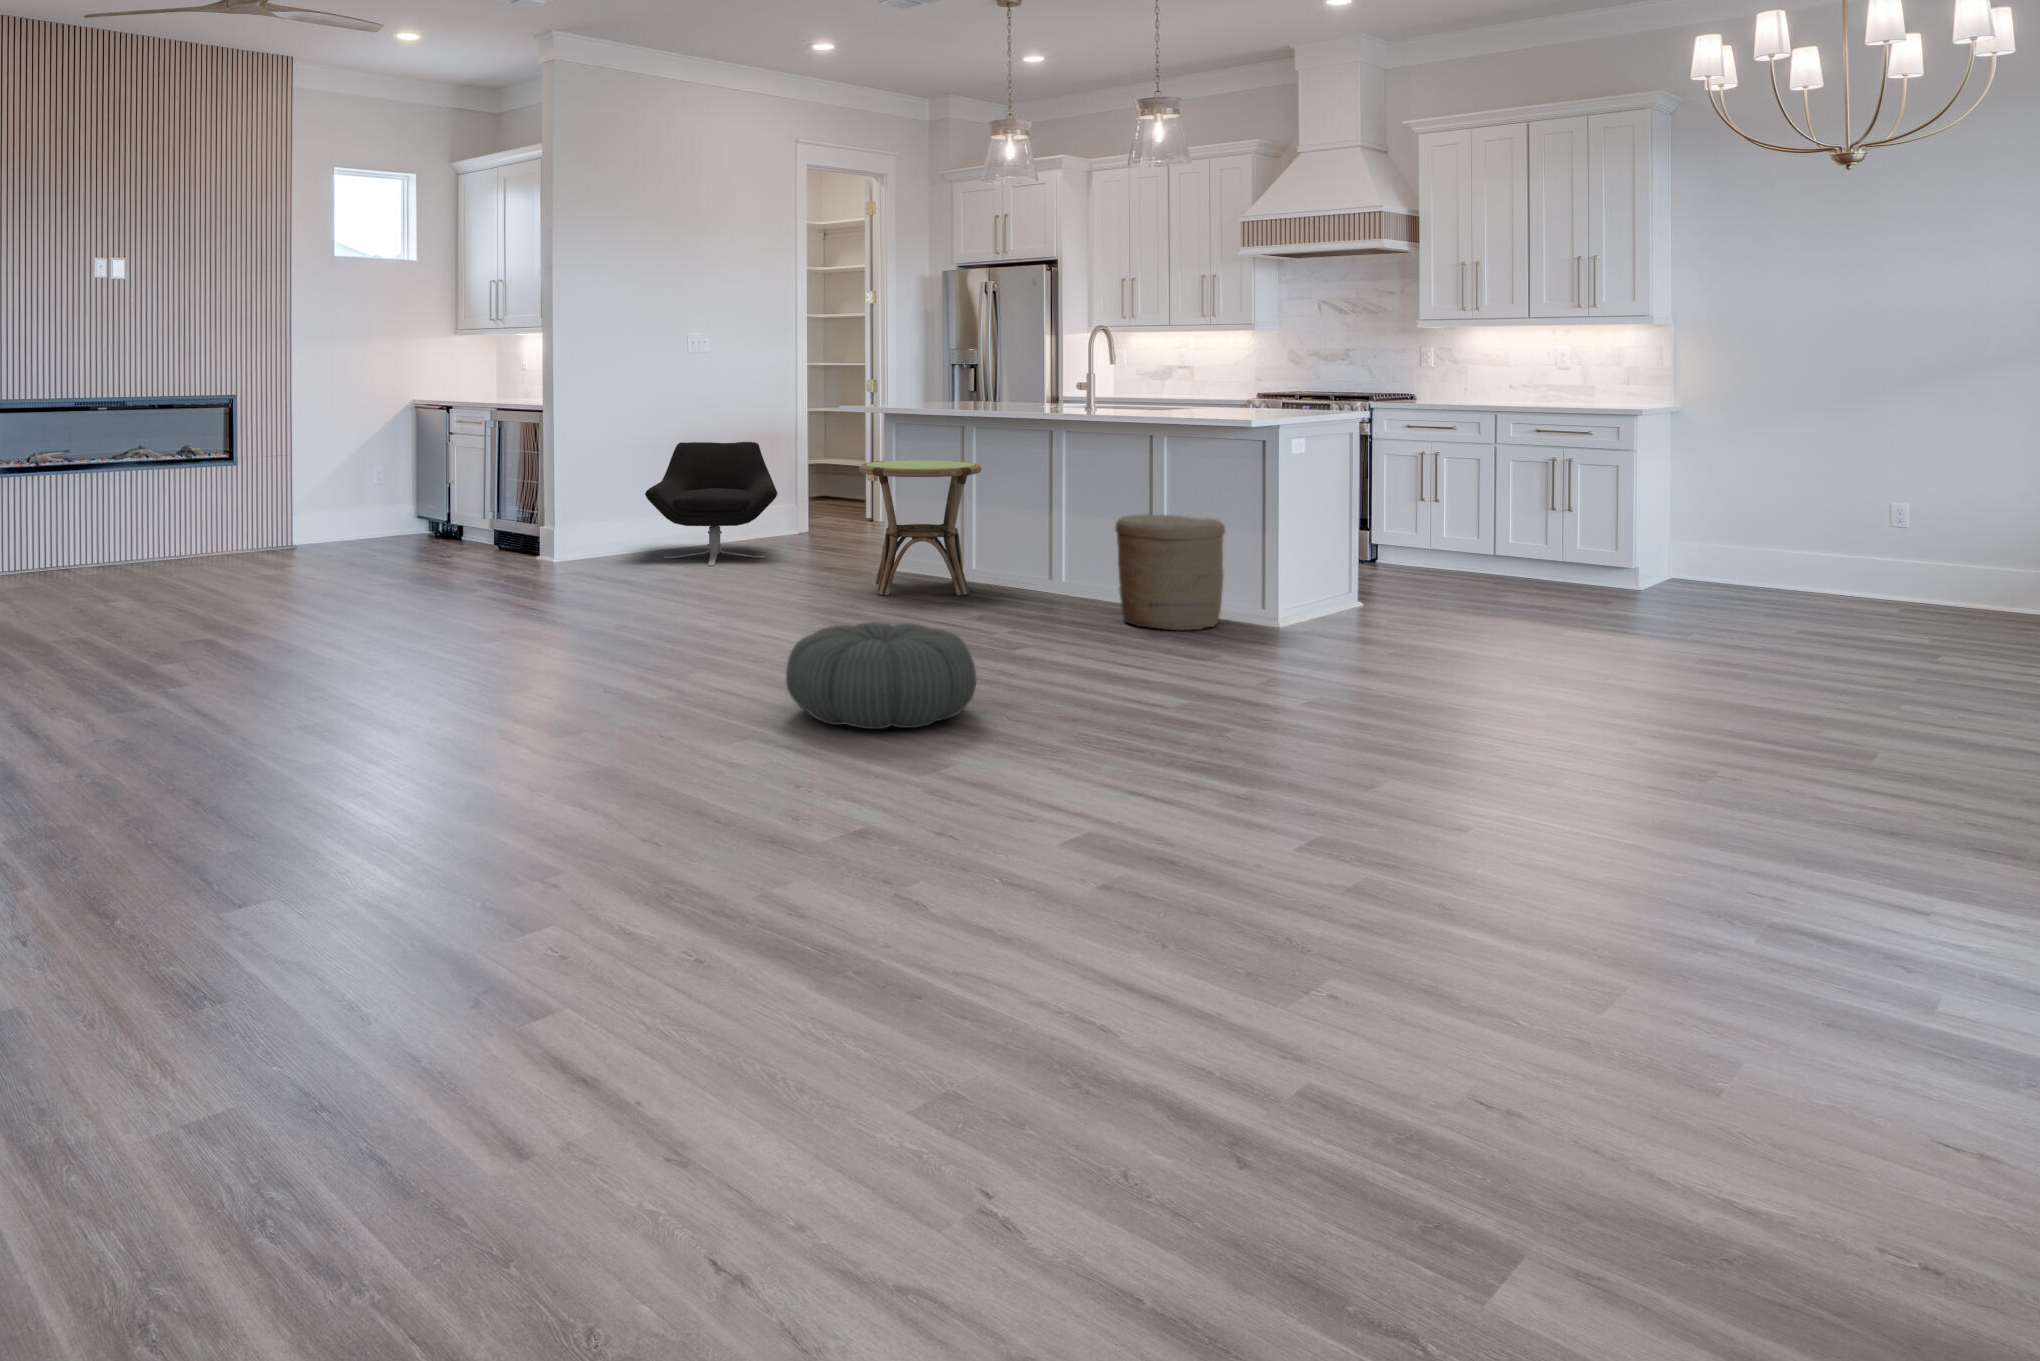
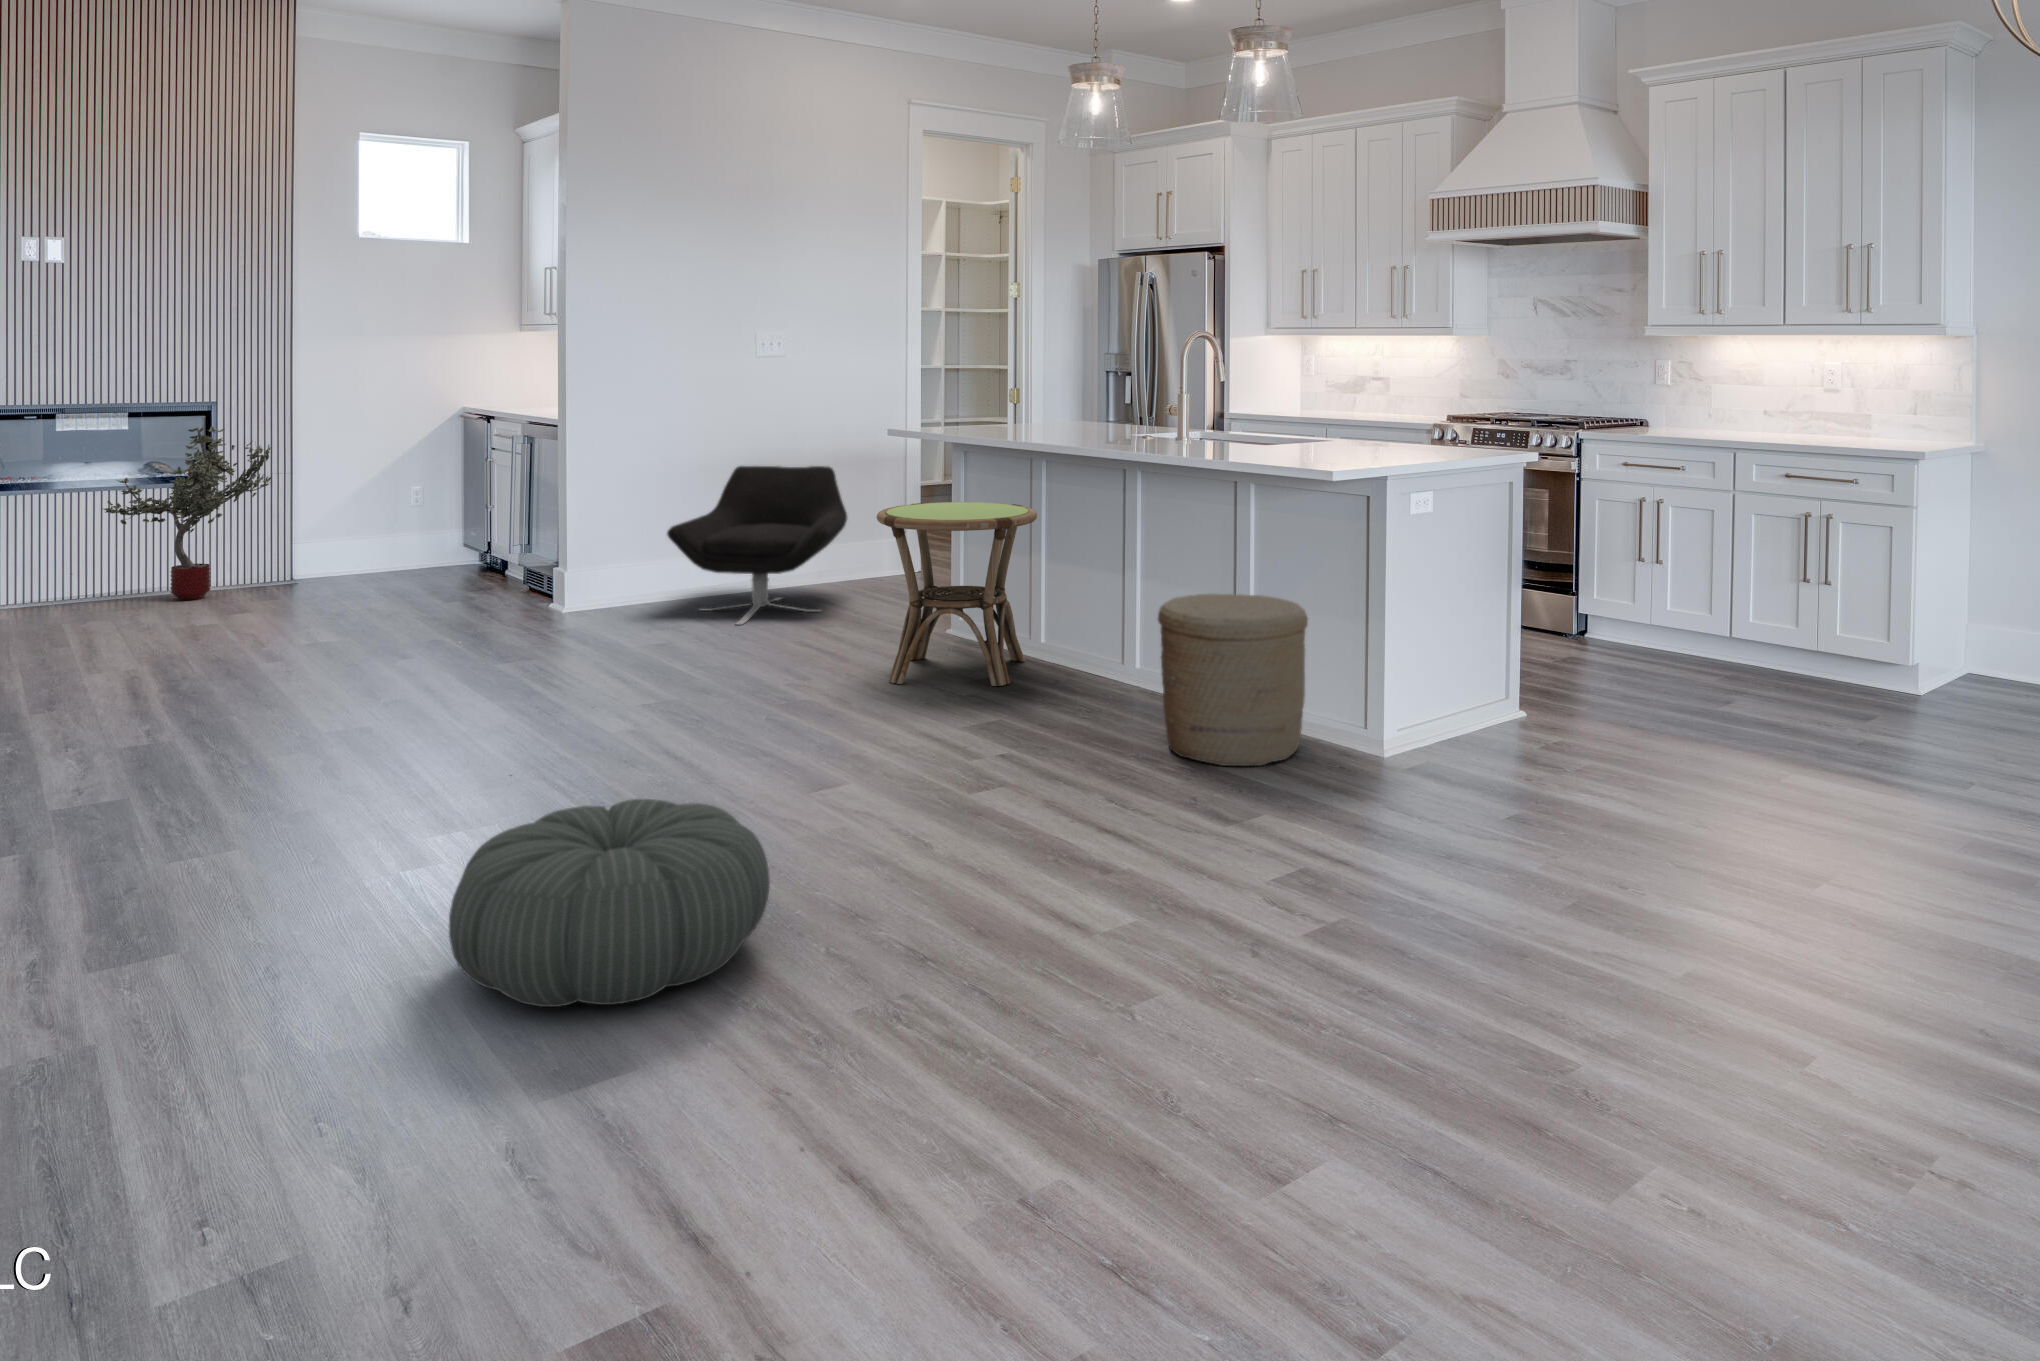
potted tree: none [166,414,290,558] -> present [104,426,271,600]

